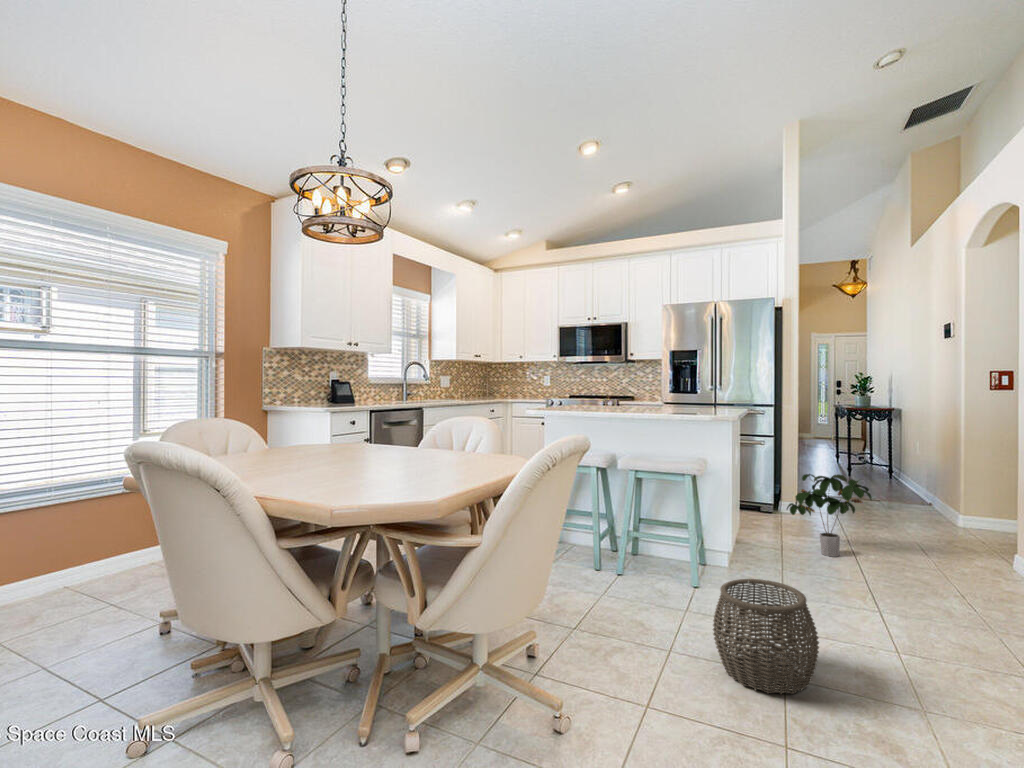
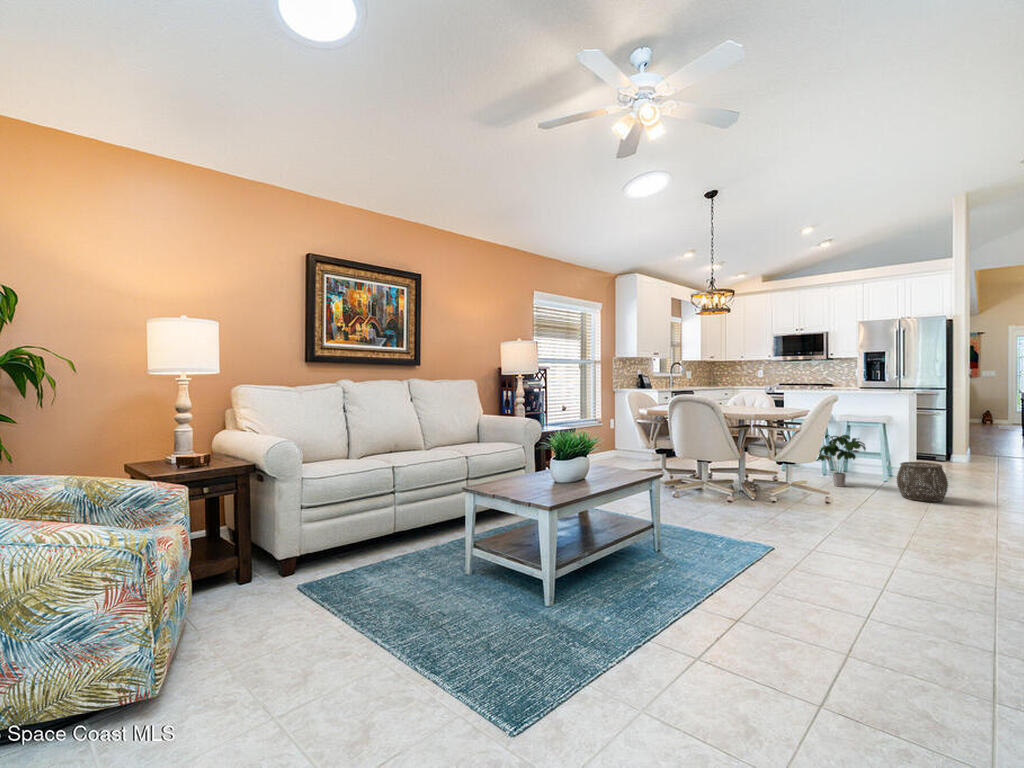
potted plant: present [787,474,872,557] -> present [816,435,866,487]

